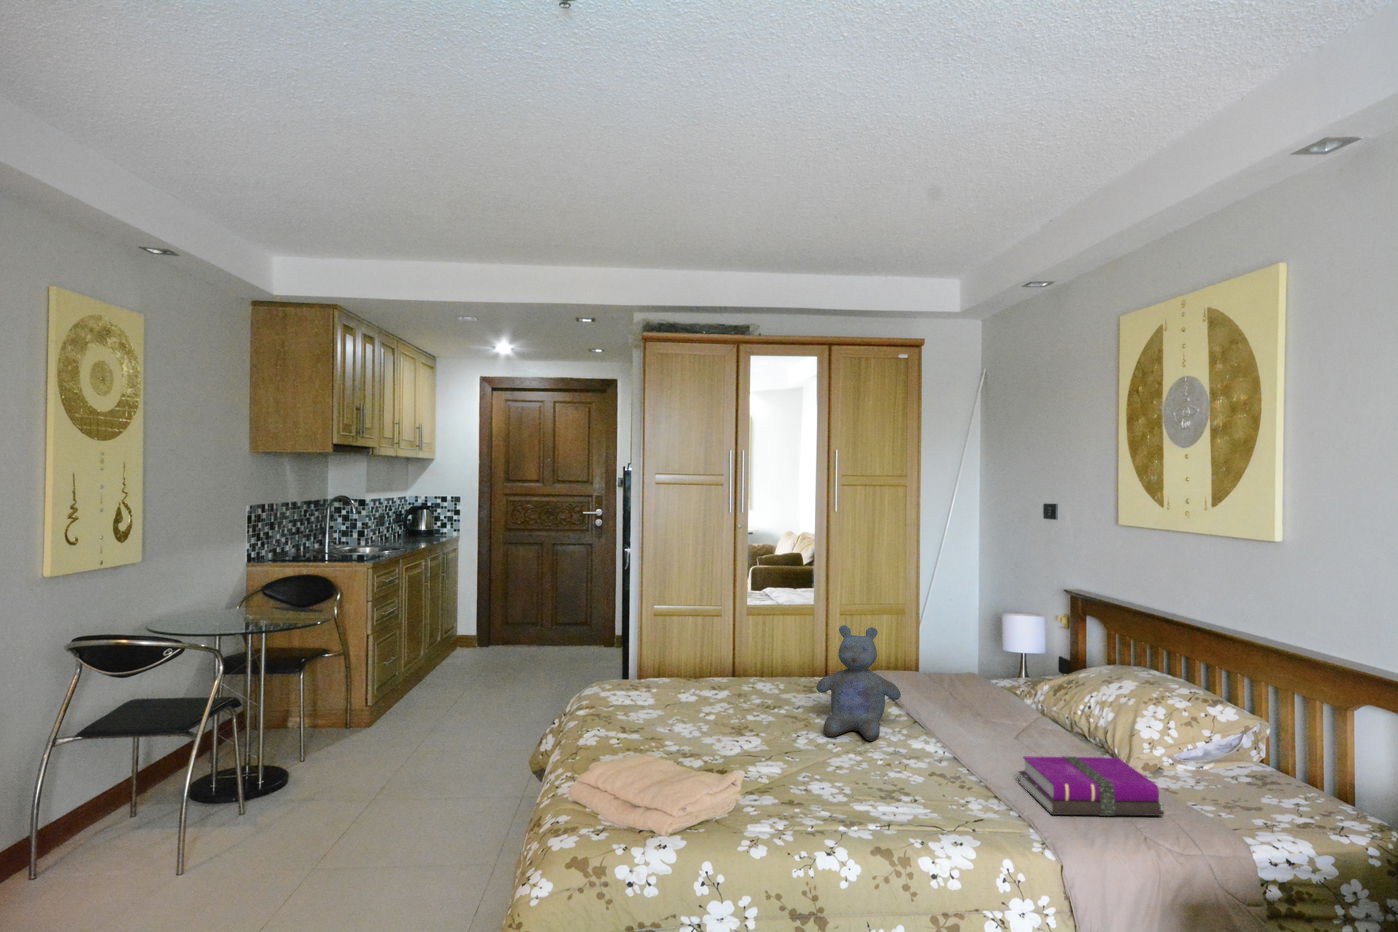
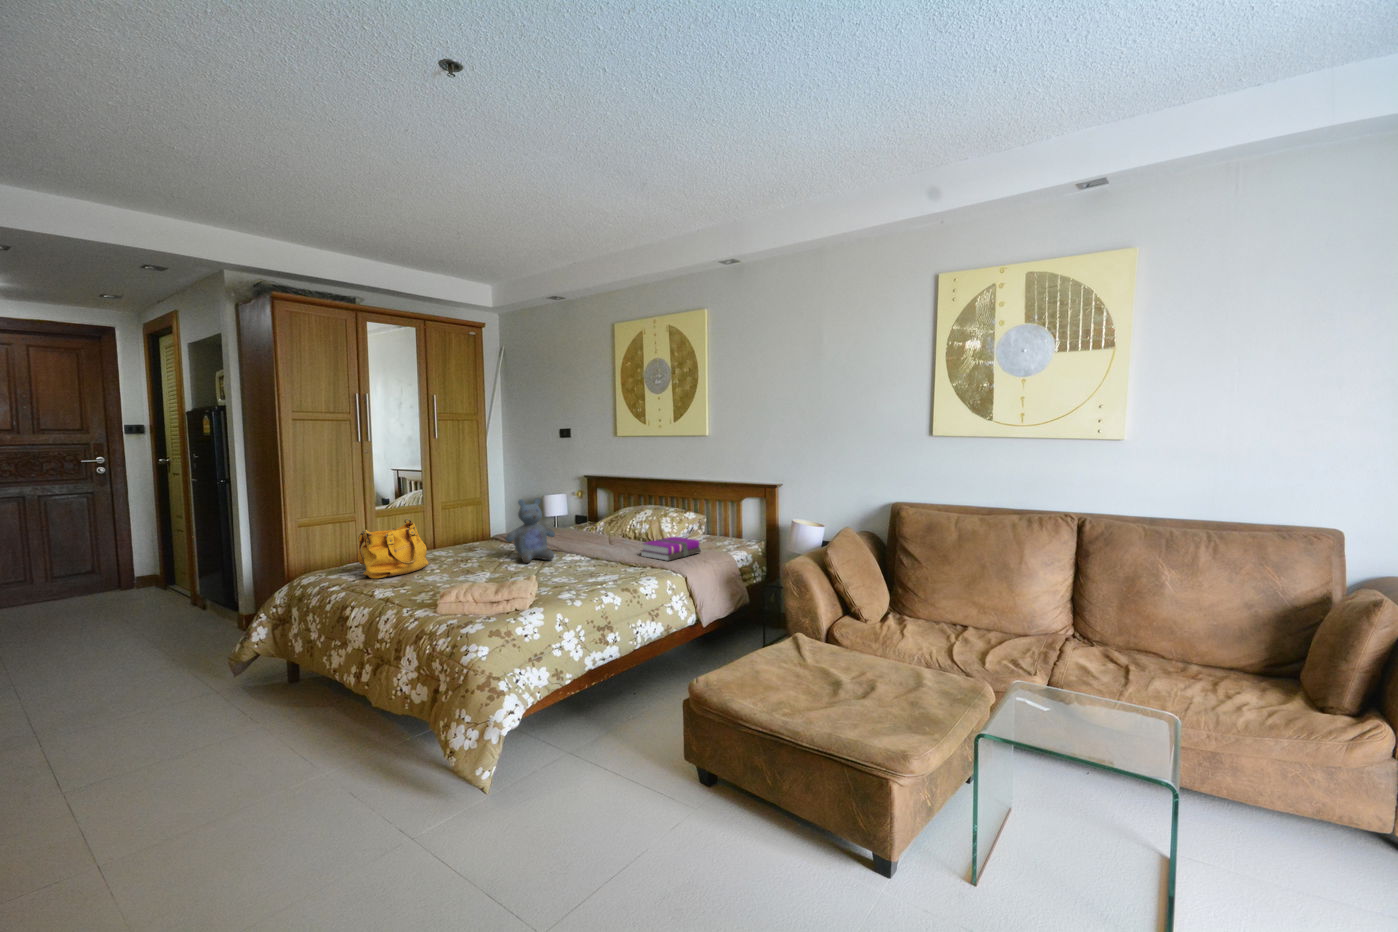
handbag: none [625,629,716,709] -> present [358,519,428,579]

